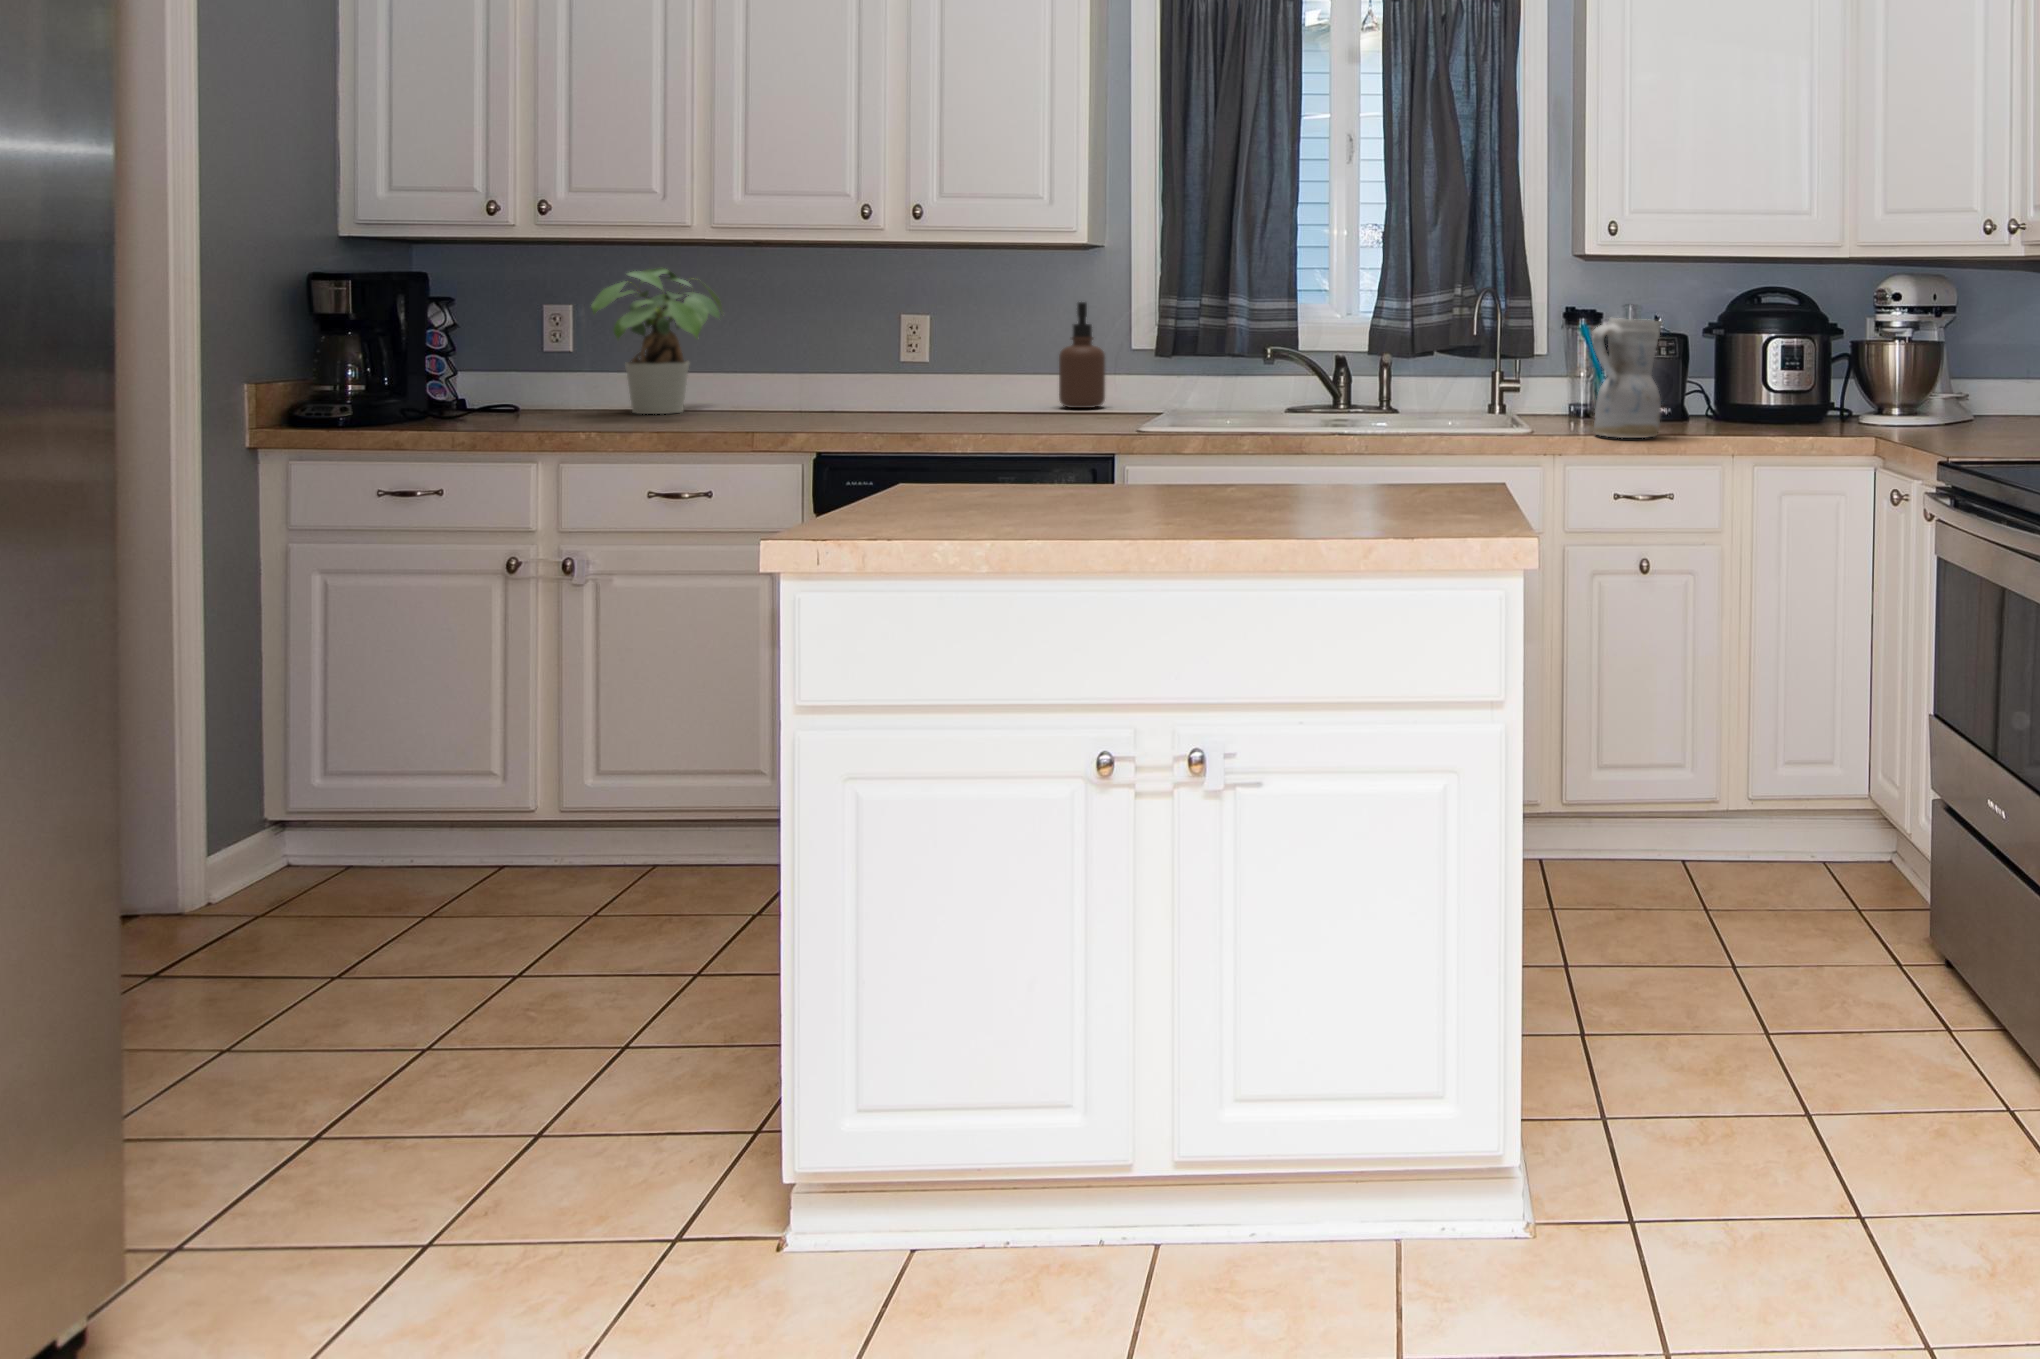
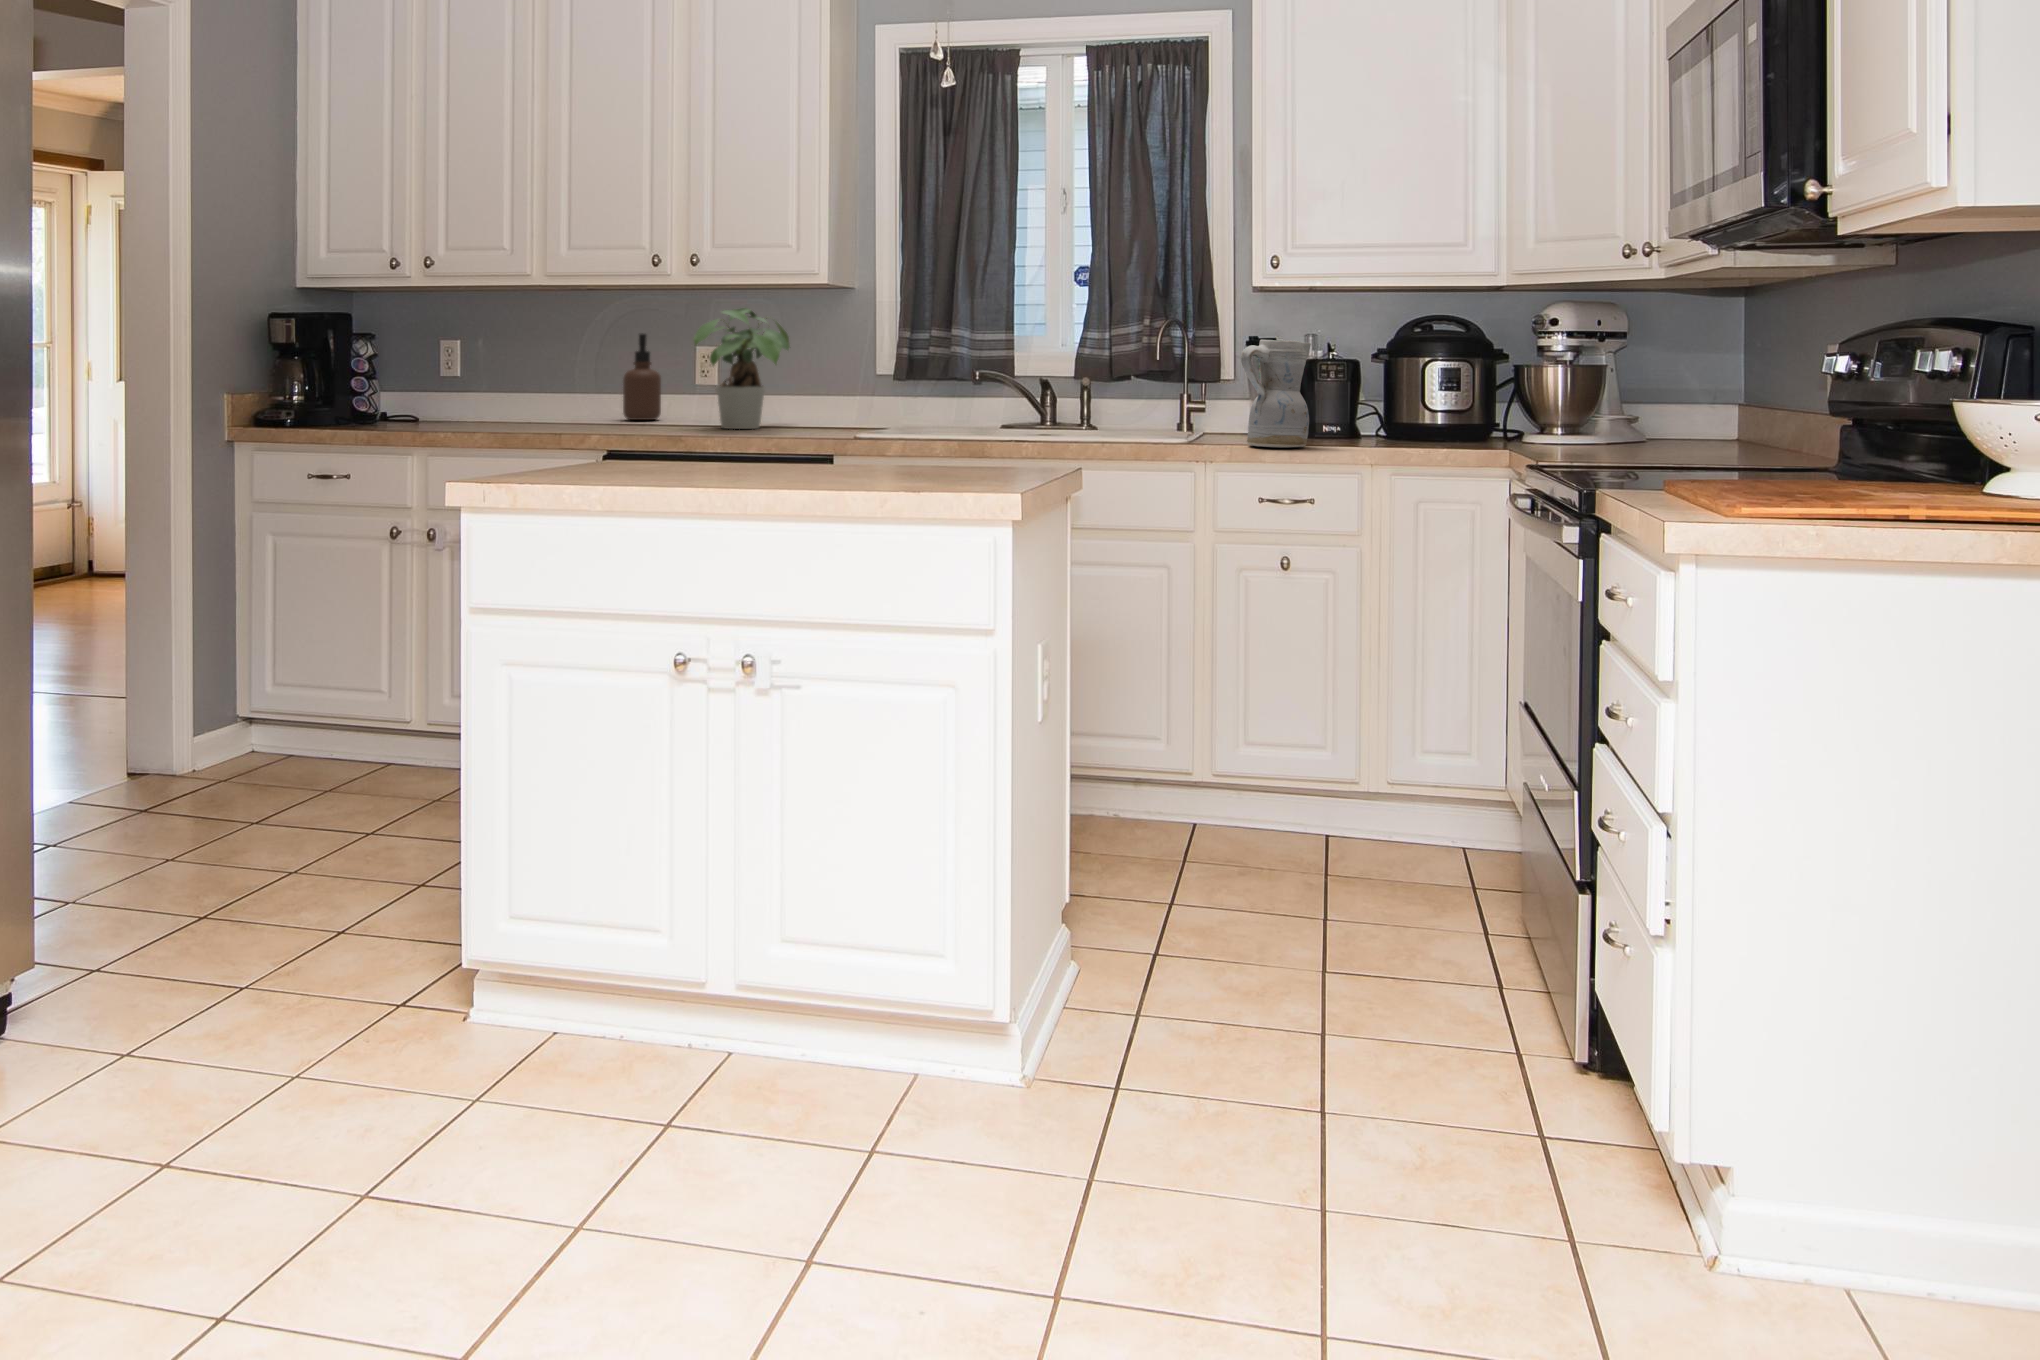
potted plant: present [592,268,723,414] -> present [693,308,791,429]
soap dispenser: present [1059,302,1105,408] -> present [623,334,661,420]

